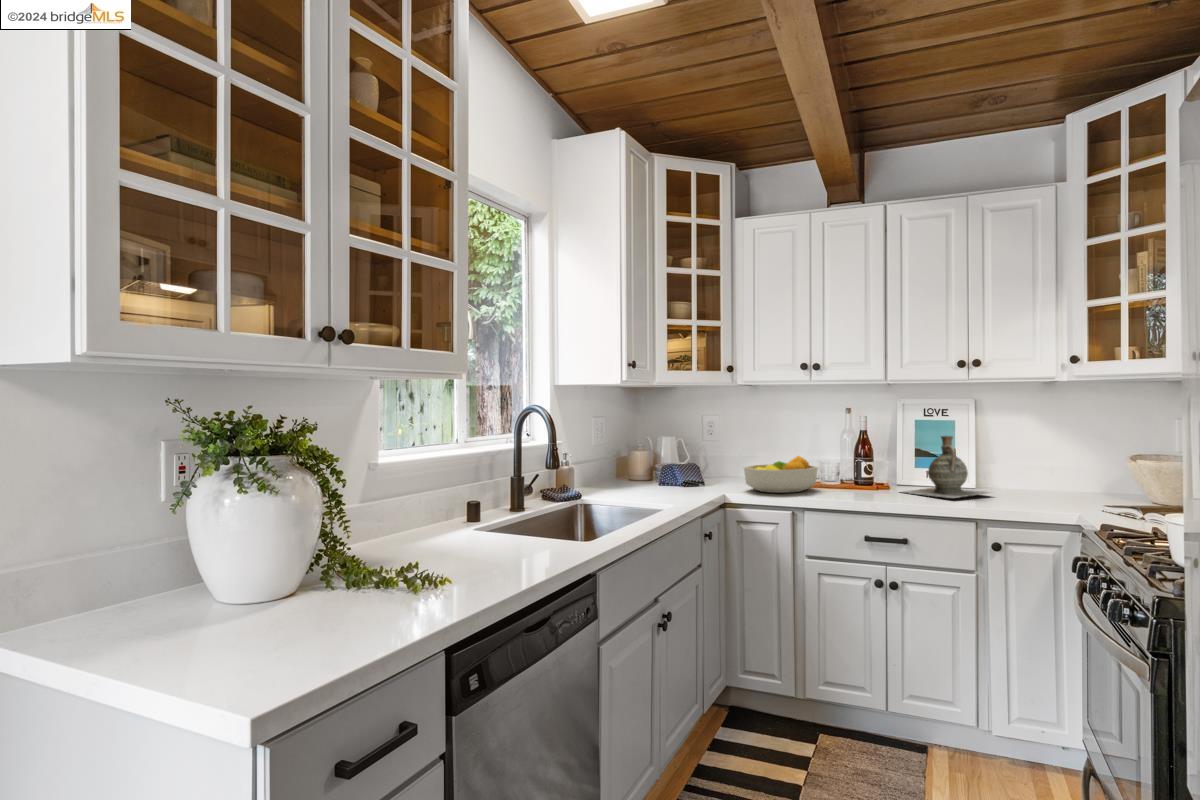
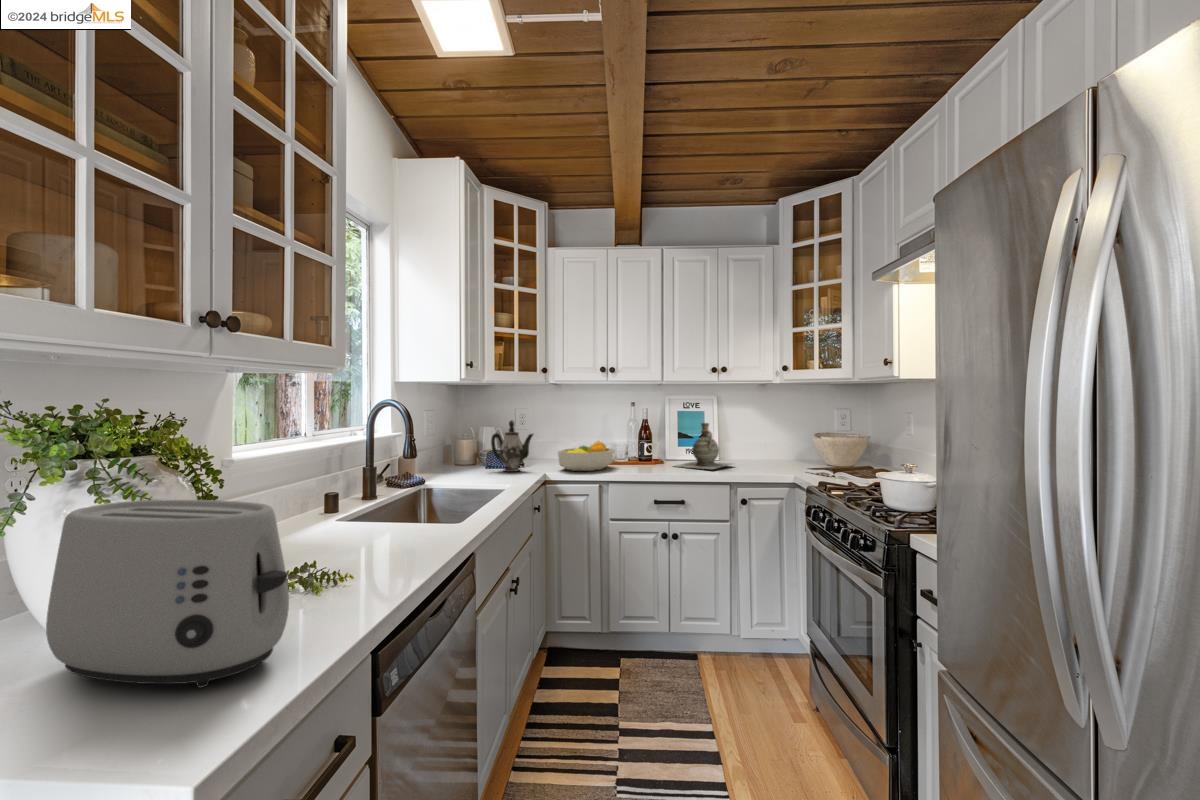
teapot: none [665,429,715,490] -> present [491,420,533,472]
toaster: none [191,493,363,656] -> present [46,500,289,688]

